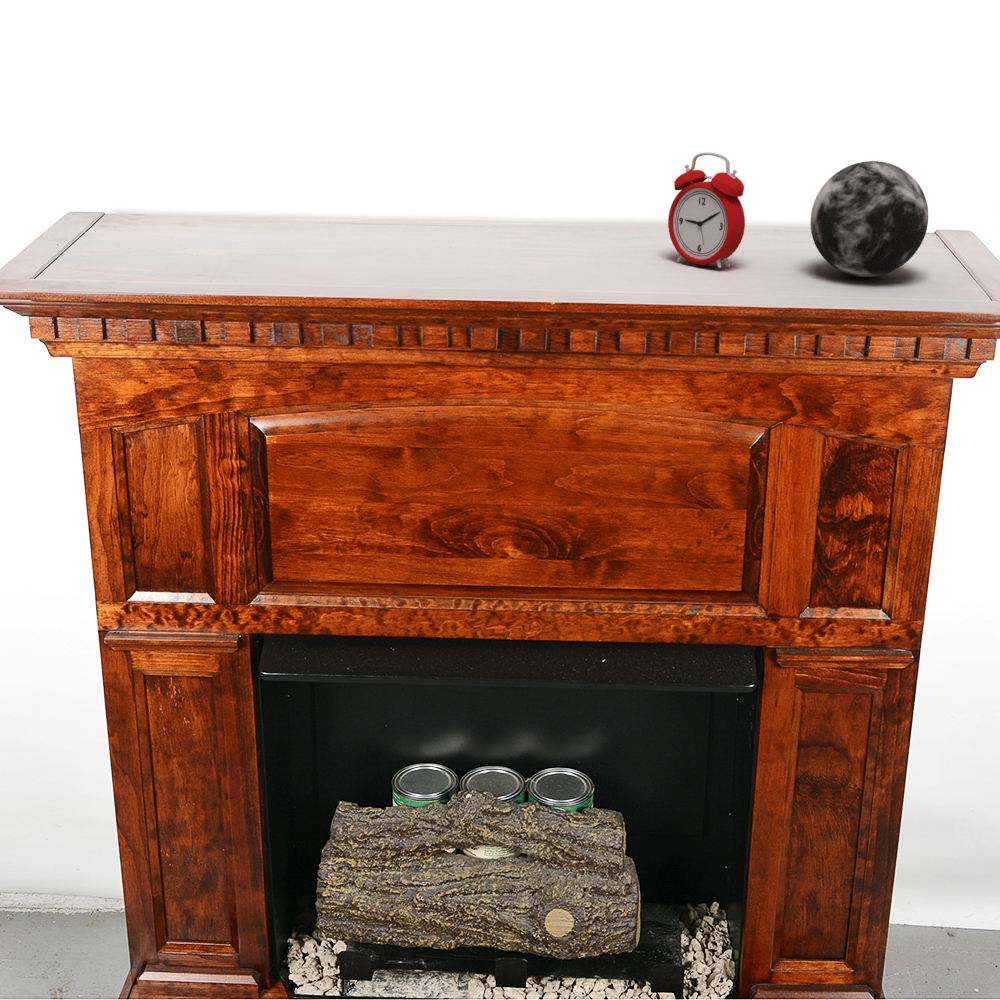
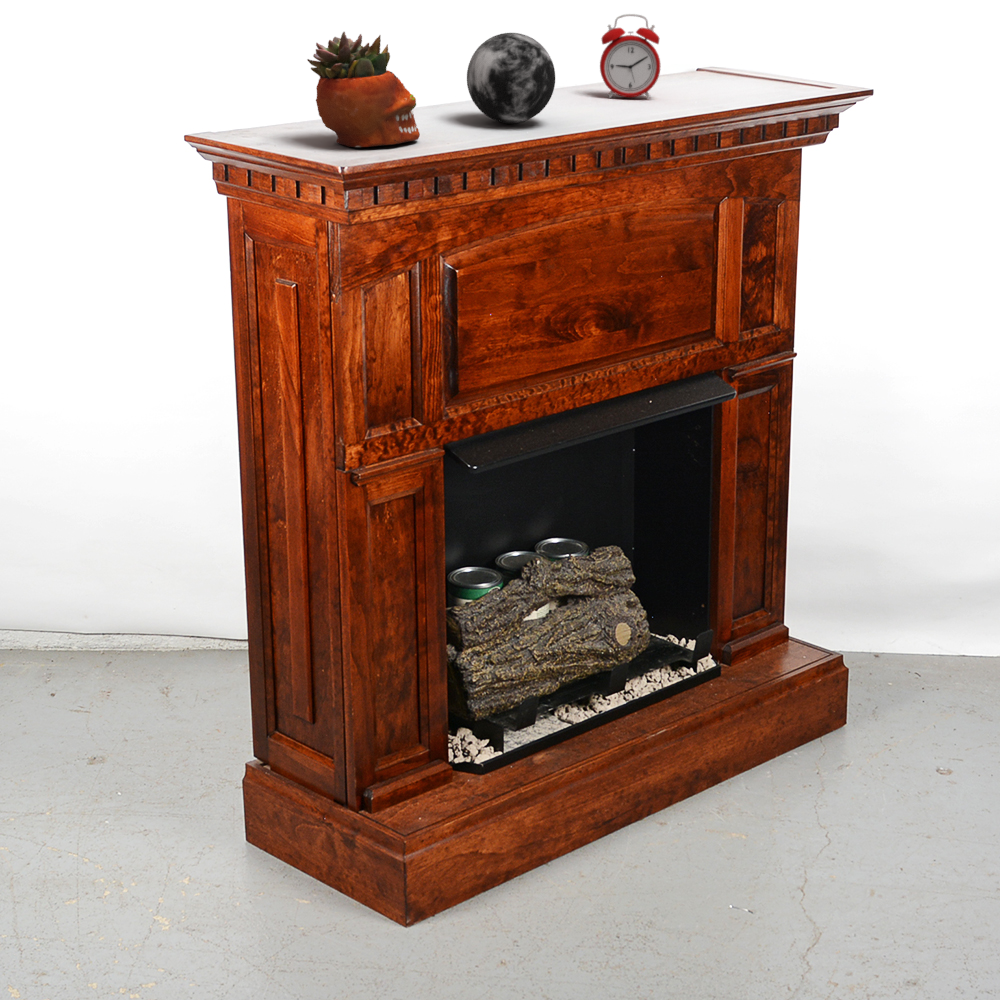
succulent planter: none [108,131,248,272] -> present [307,32,420,147]
decorative orb: present [811,161,928,277] -> present [467,33,555,123]

